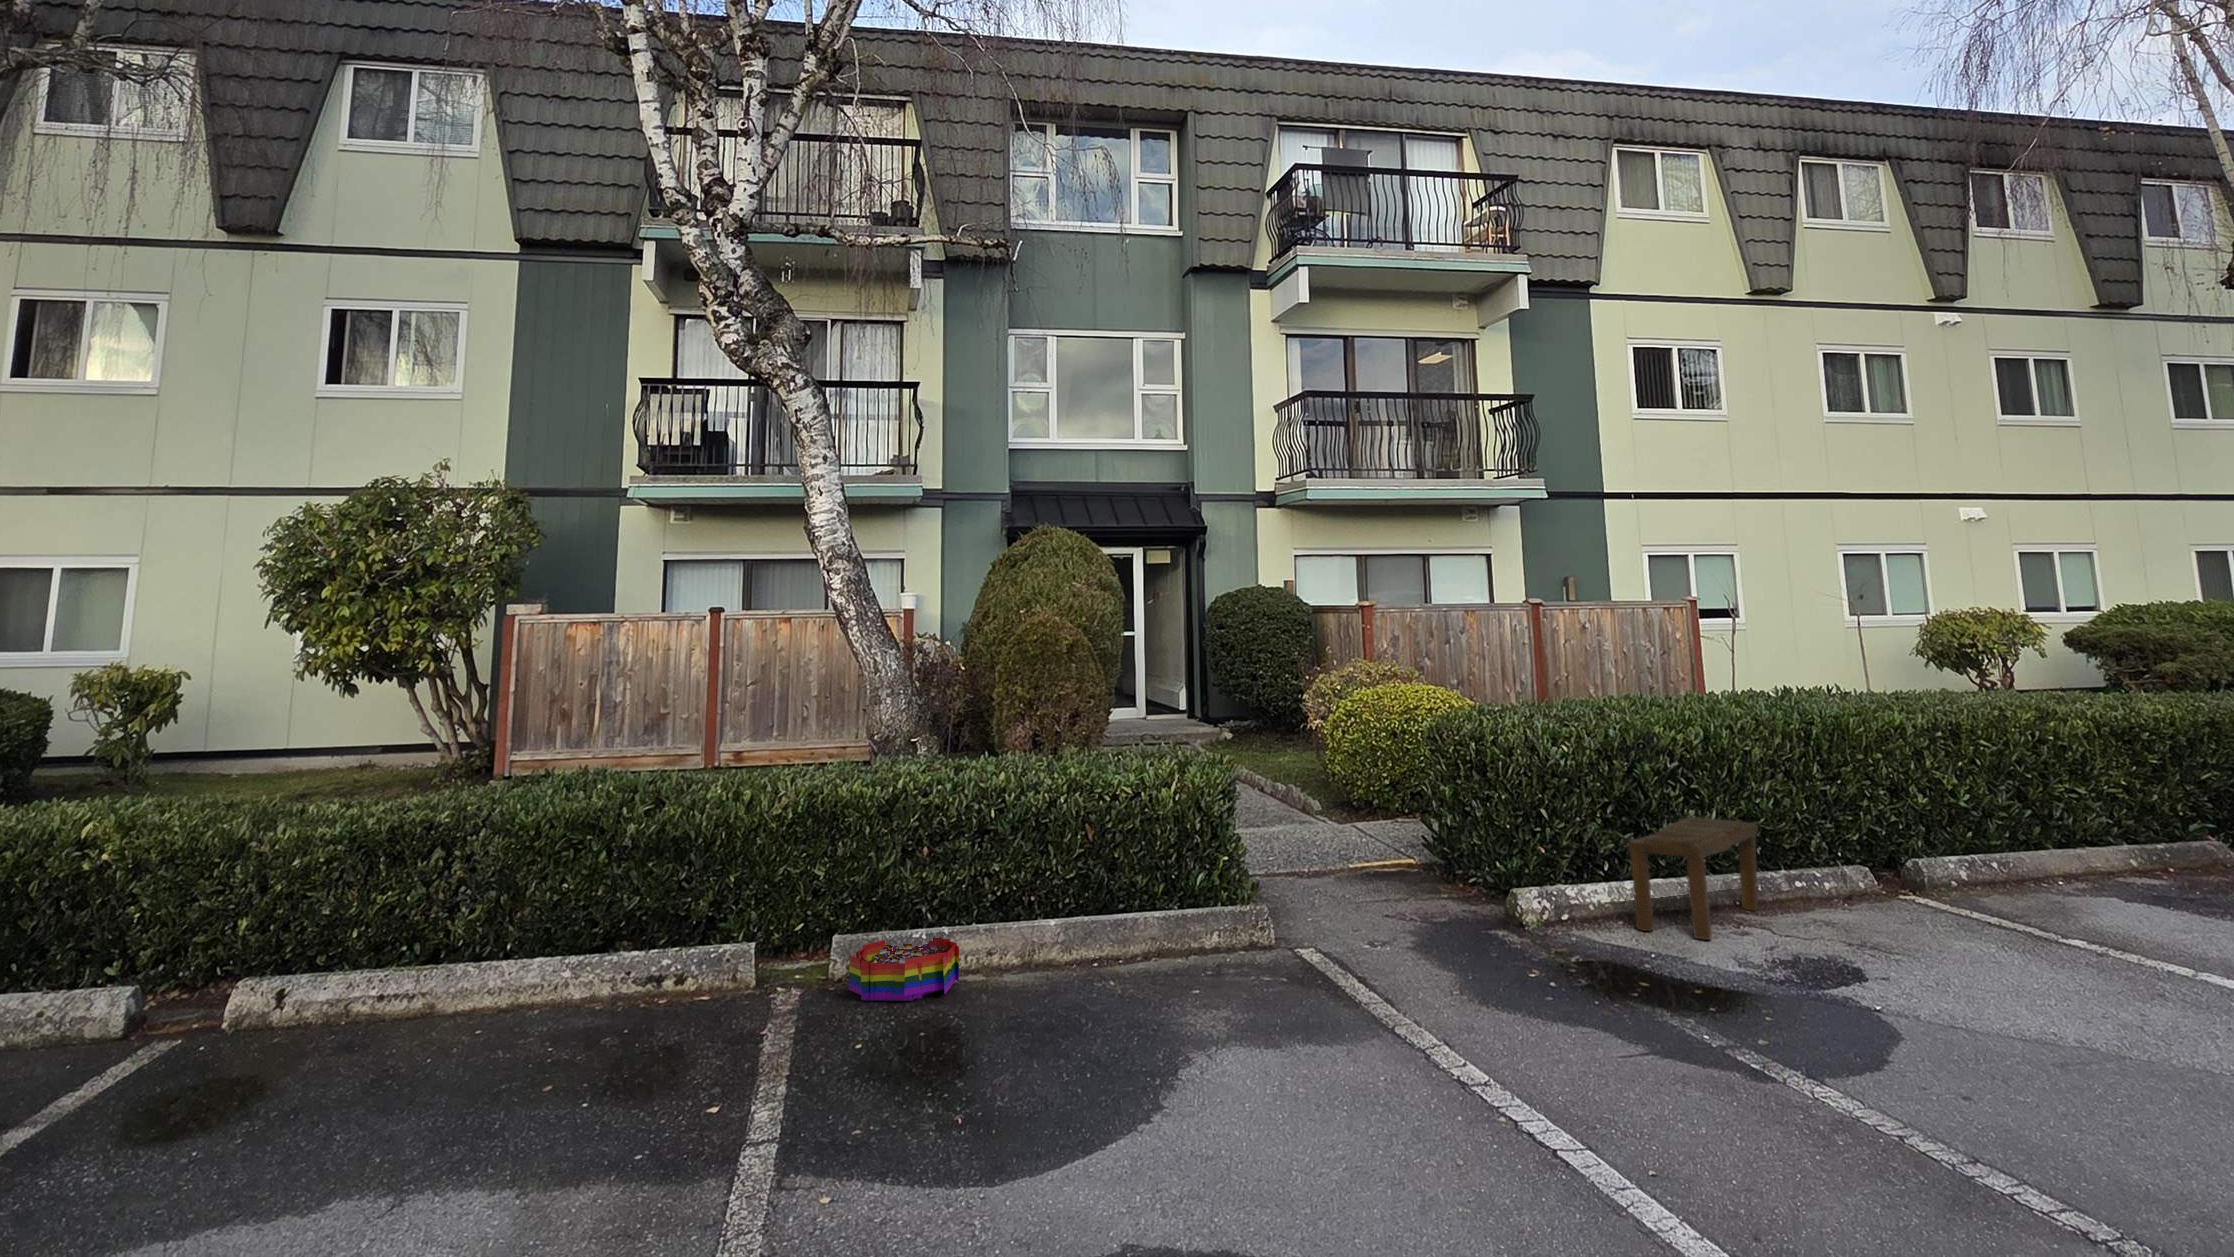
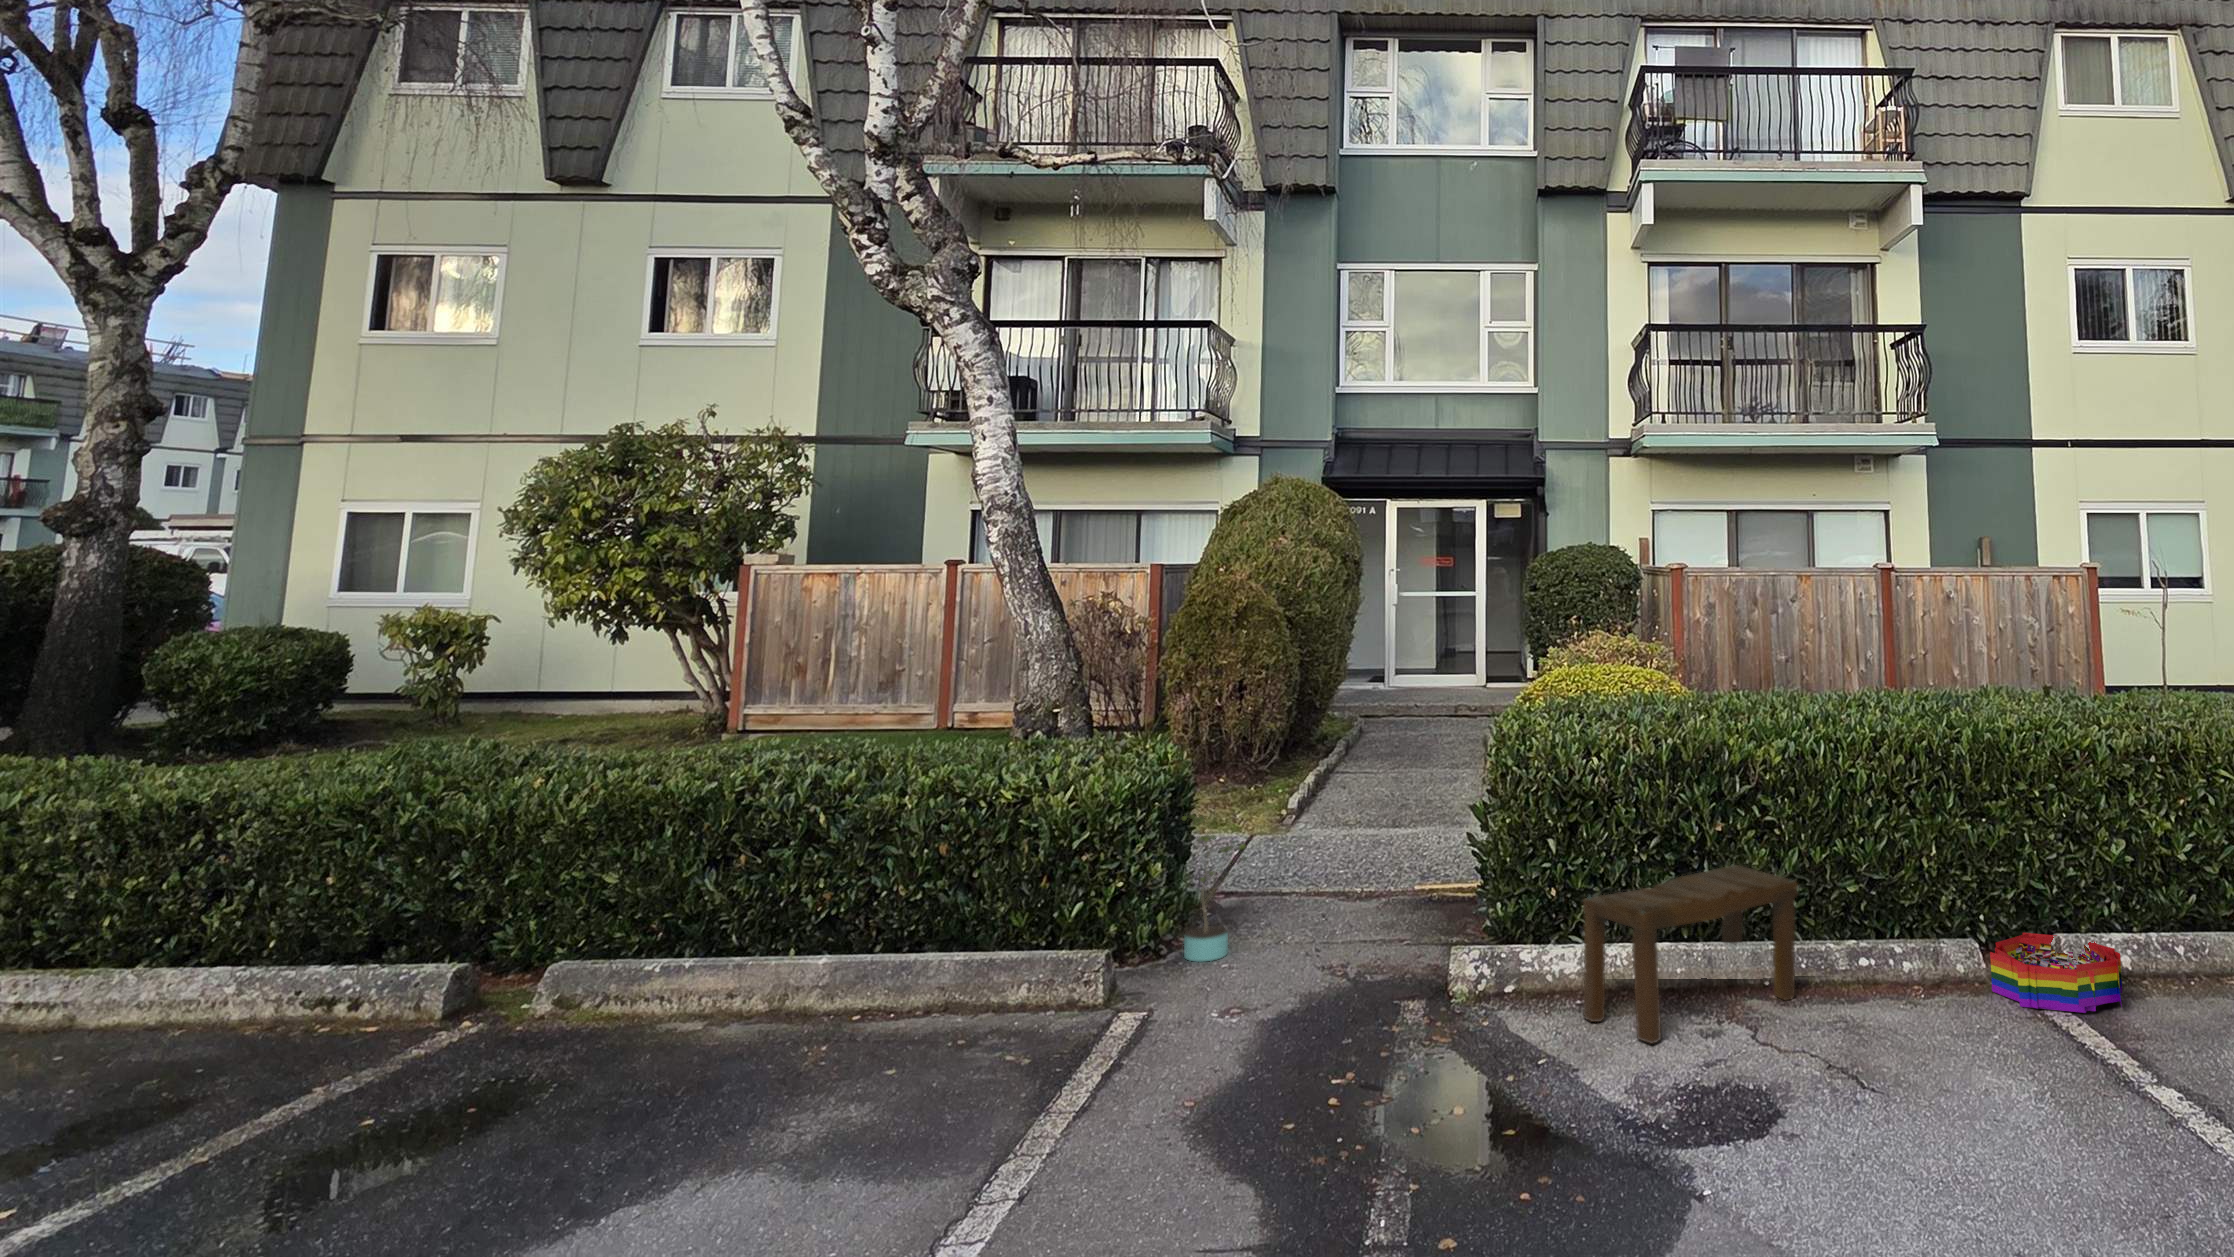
potted plant: none [1261,799,1310,916] -> present [1180,815,1246,961]
storage bin: present [849,937,959,1001] -> present [1990,933,2122,1013]

